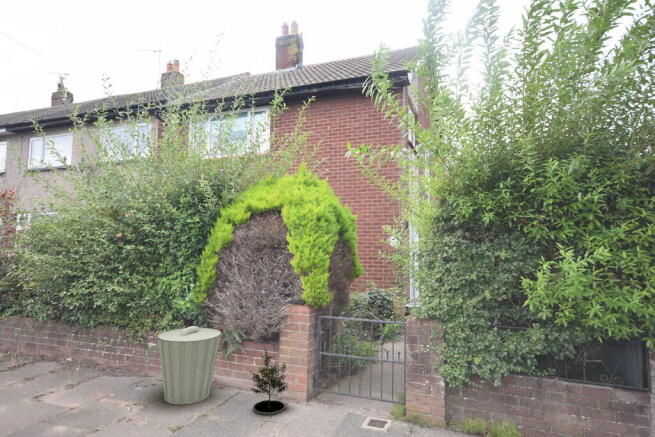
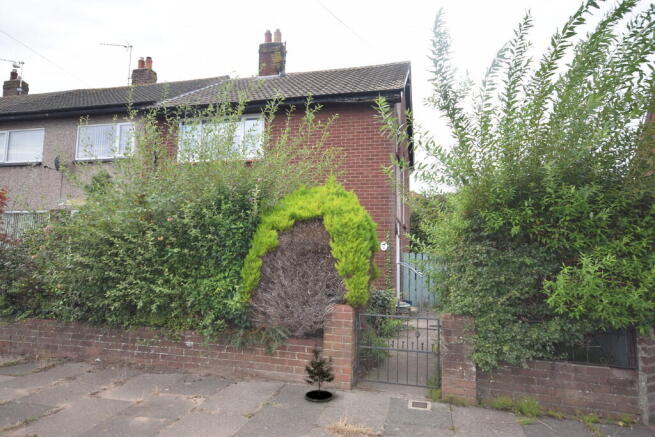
trash can: present [158,326,221,404] -> none [212,325,268,396]

